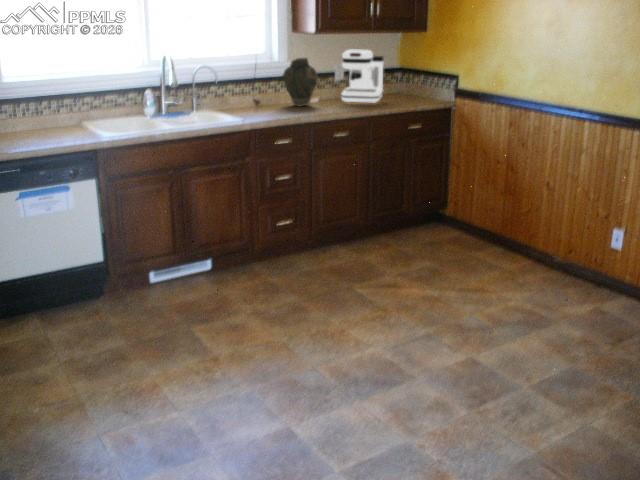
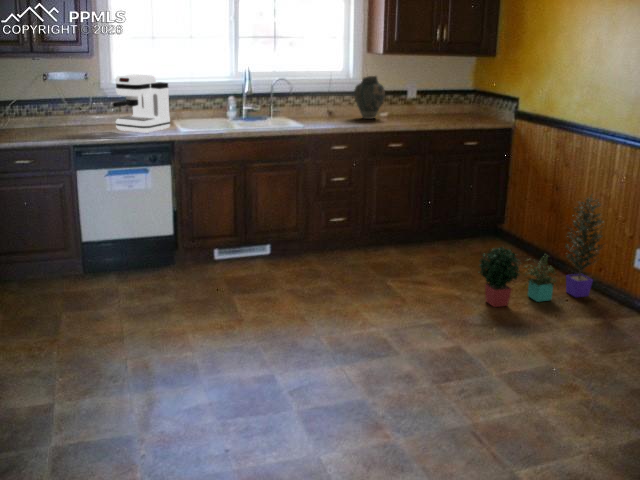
coffee maker: present [342,50,384,103] -> present [113,75,170,133]
potted plant: none [459,175,581,307] -> present [479,197,603,307]

